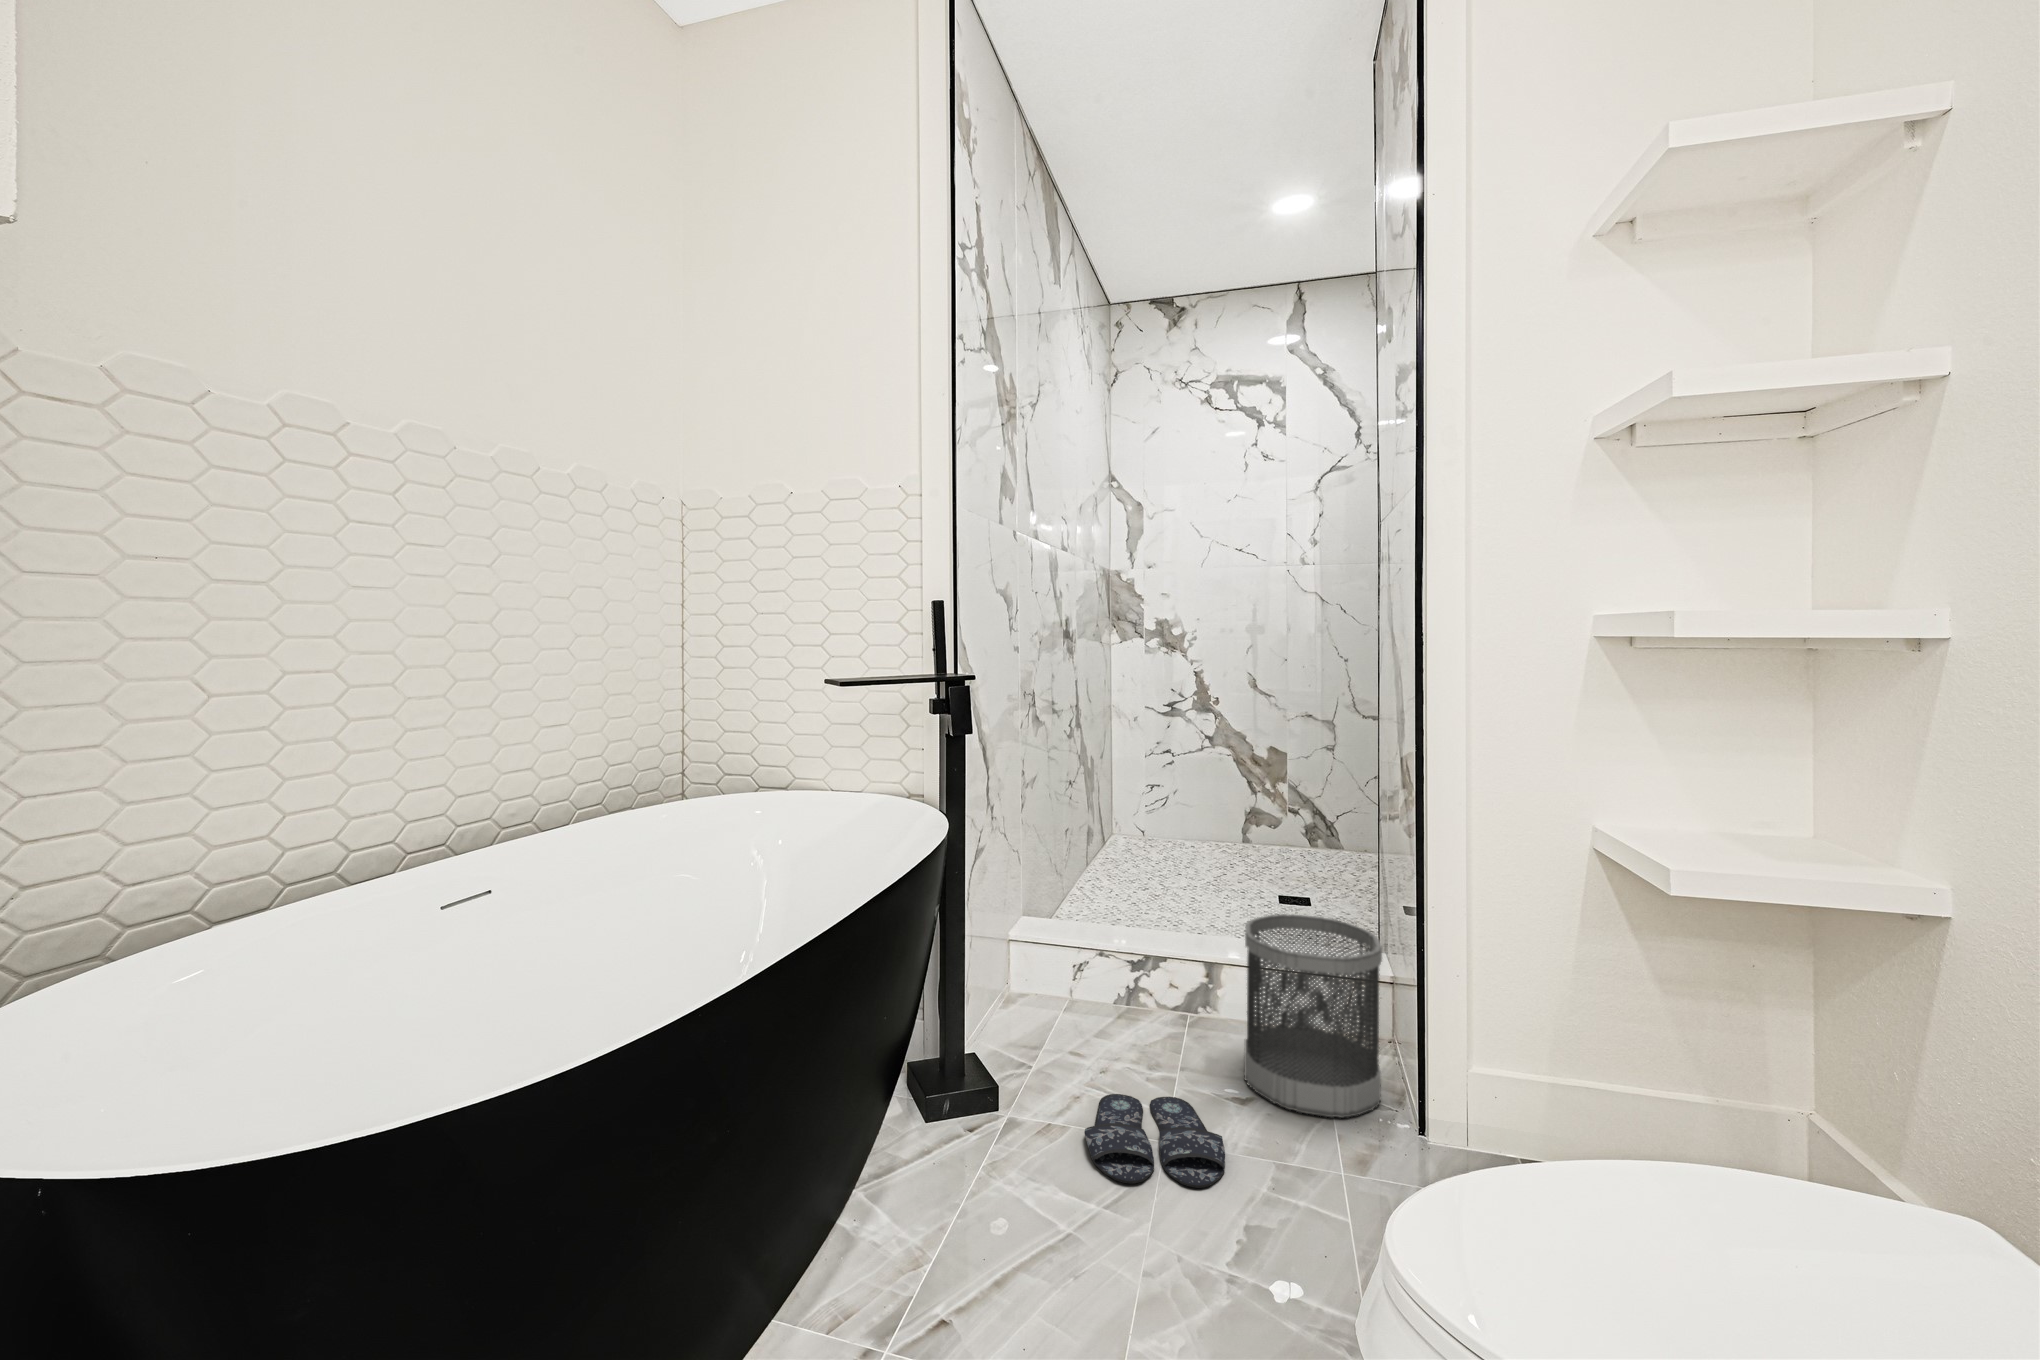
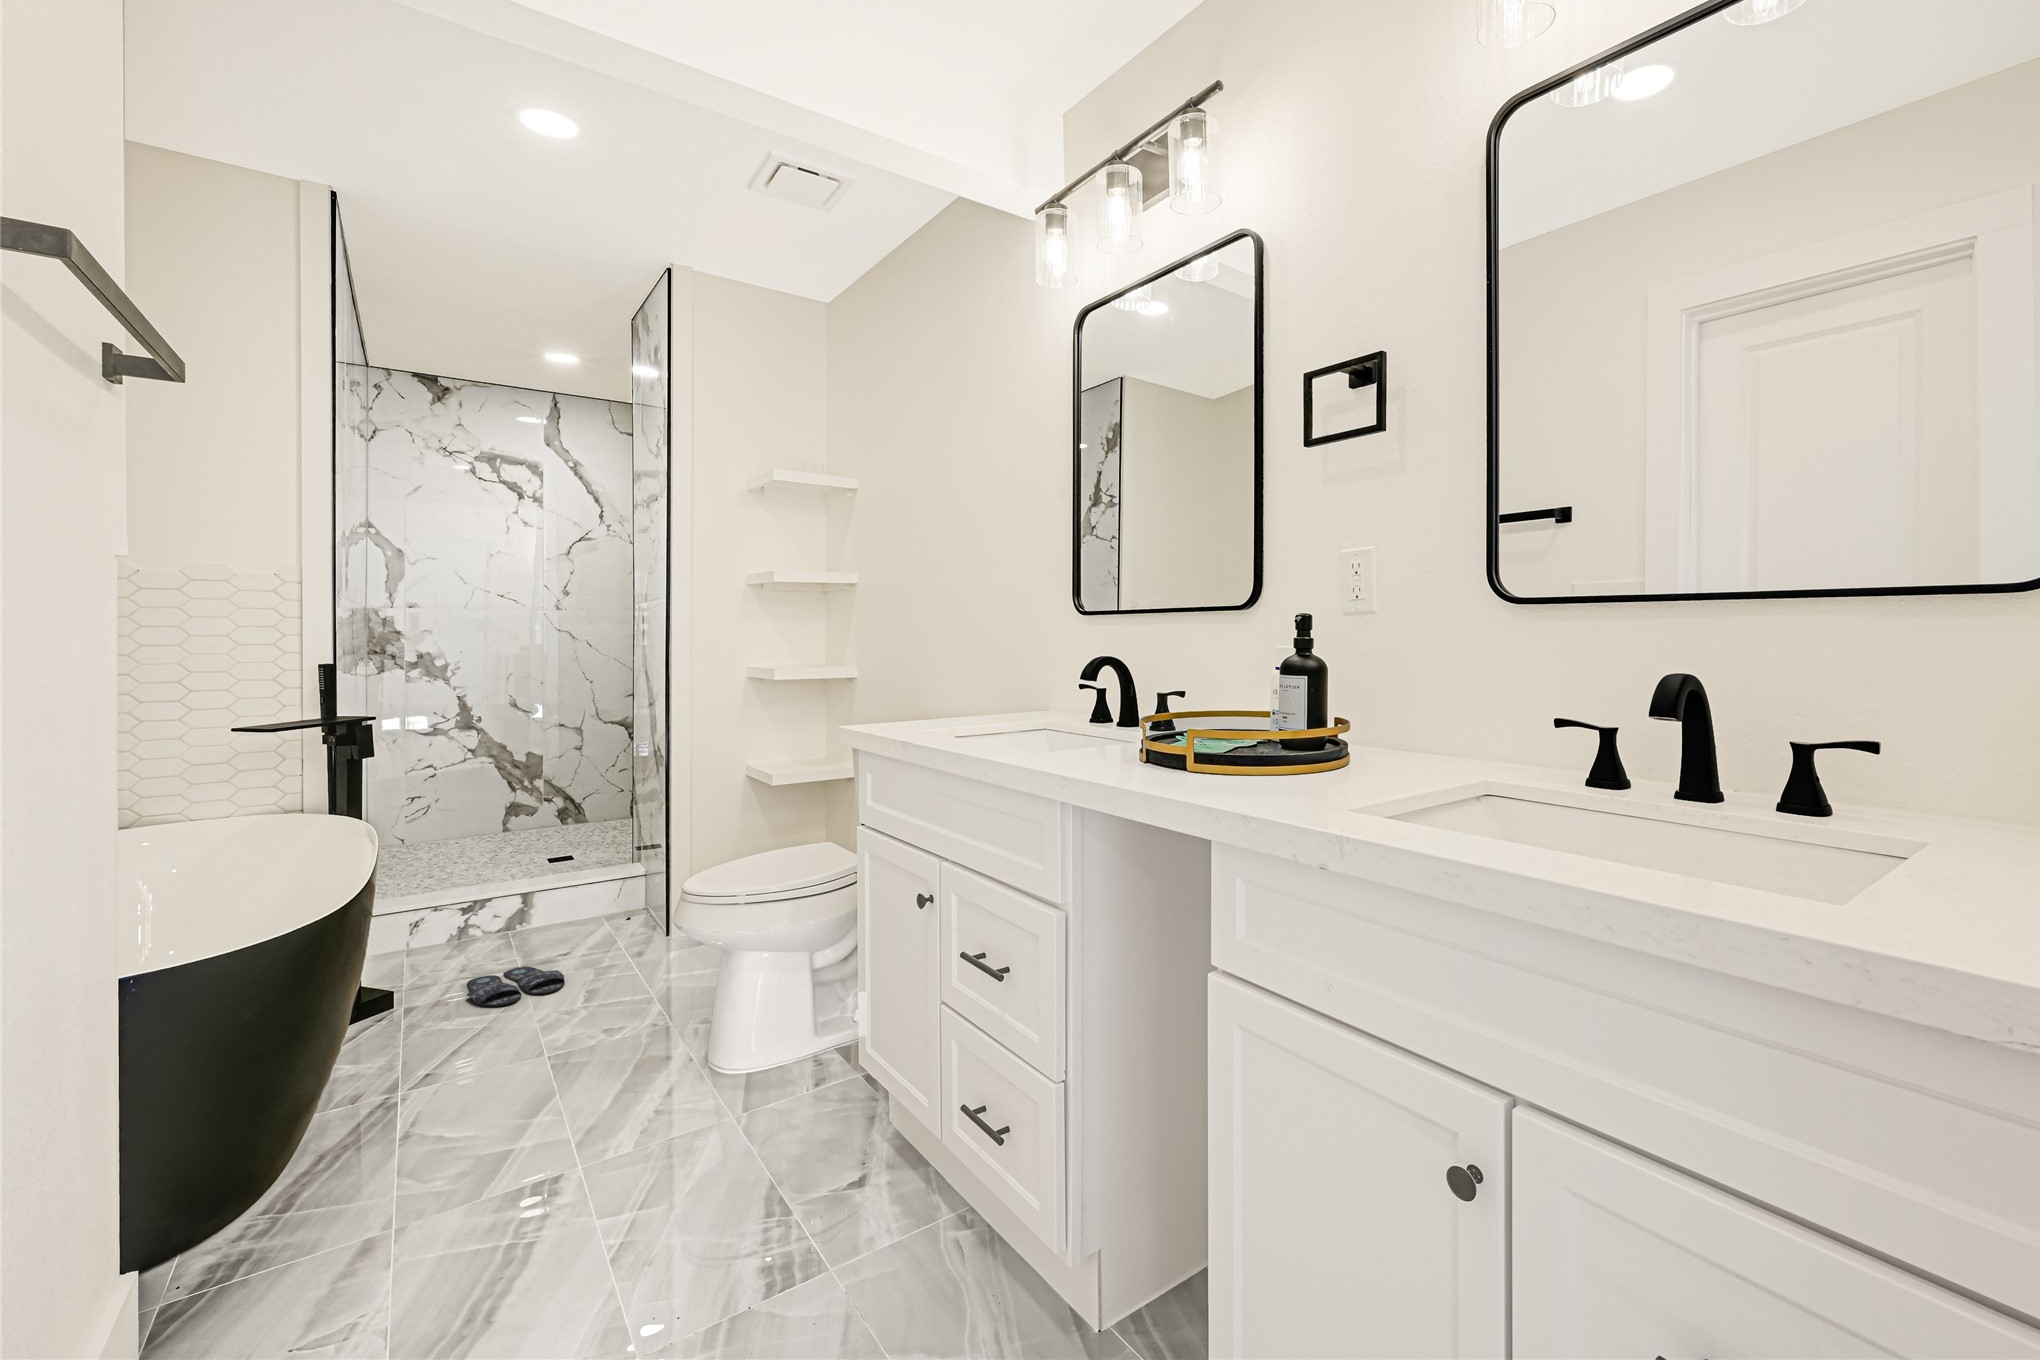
wastebasket: present [1244,914,1382,1118] -> none [558,843,645,952]

